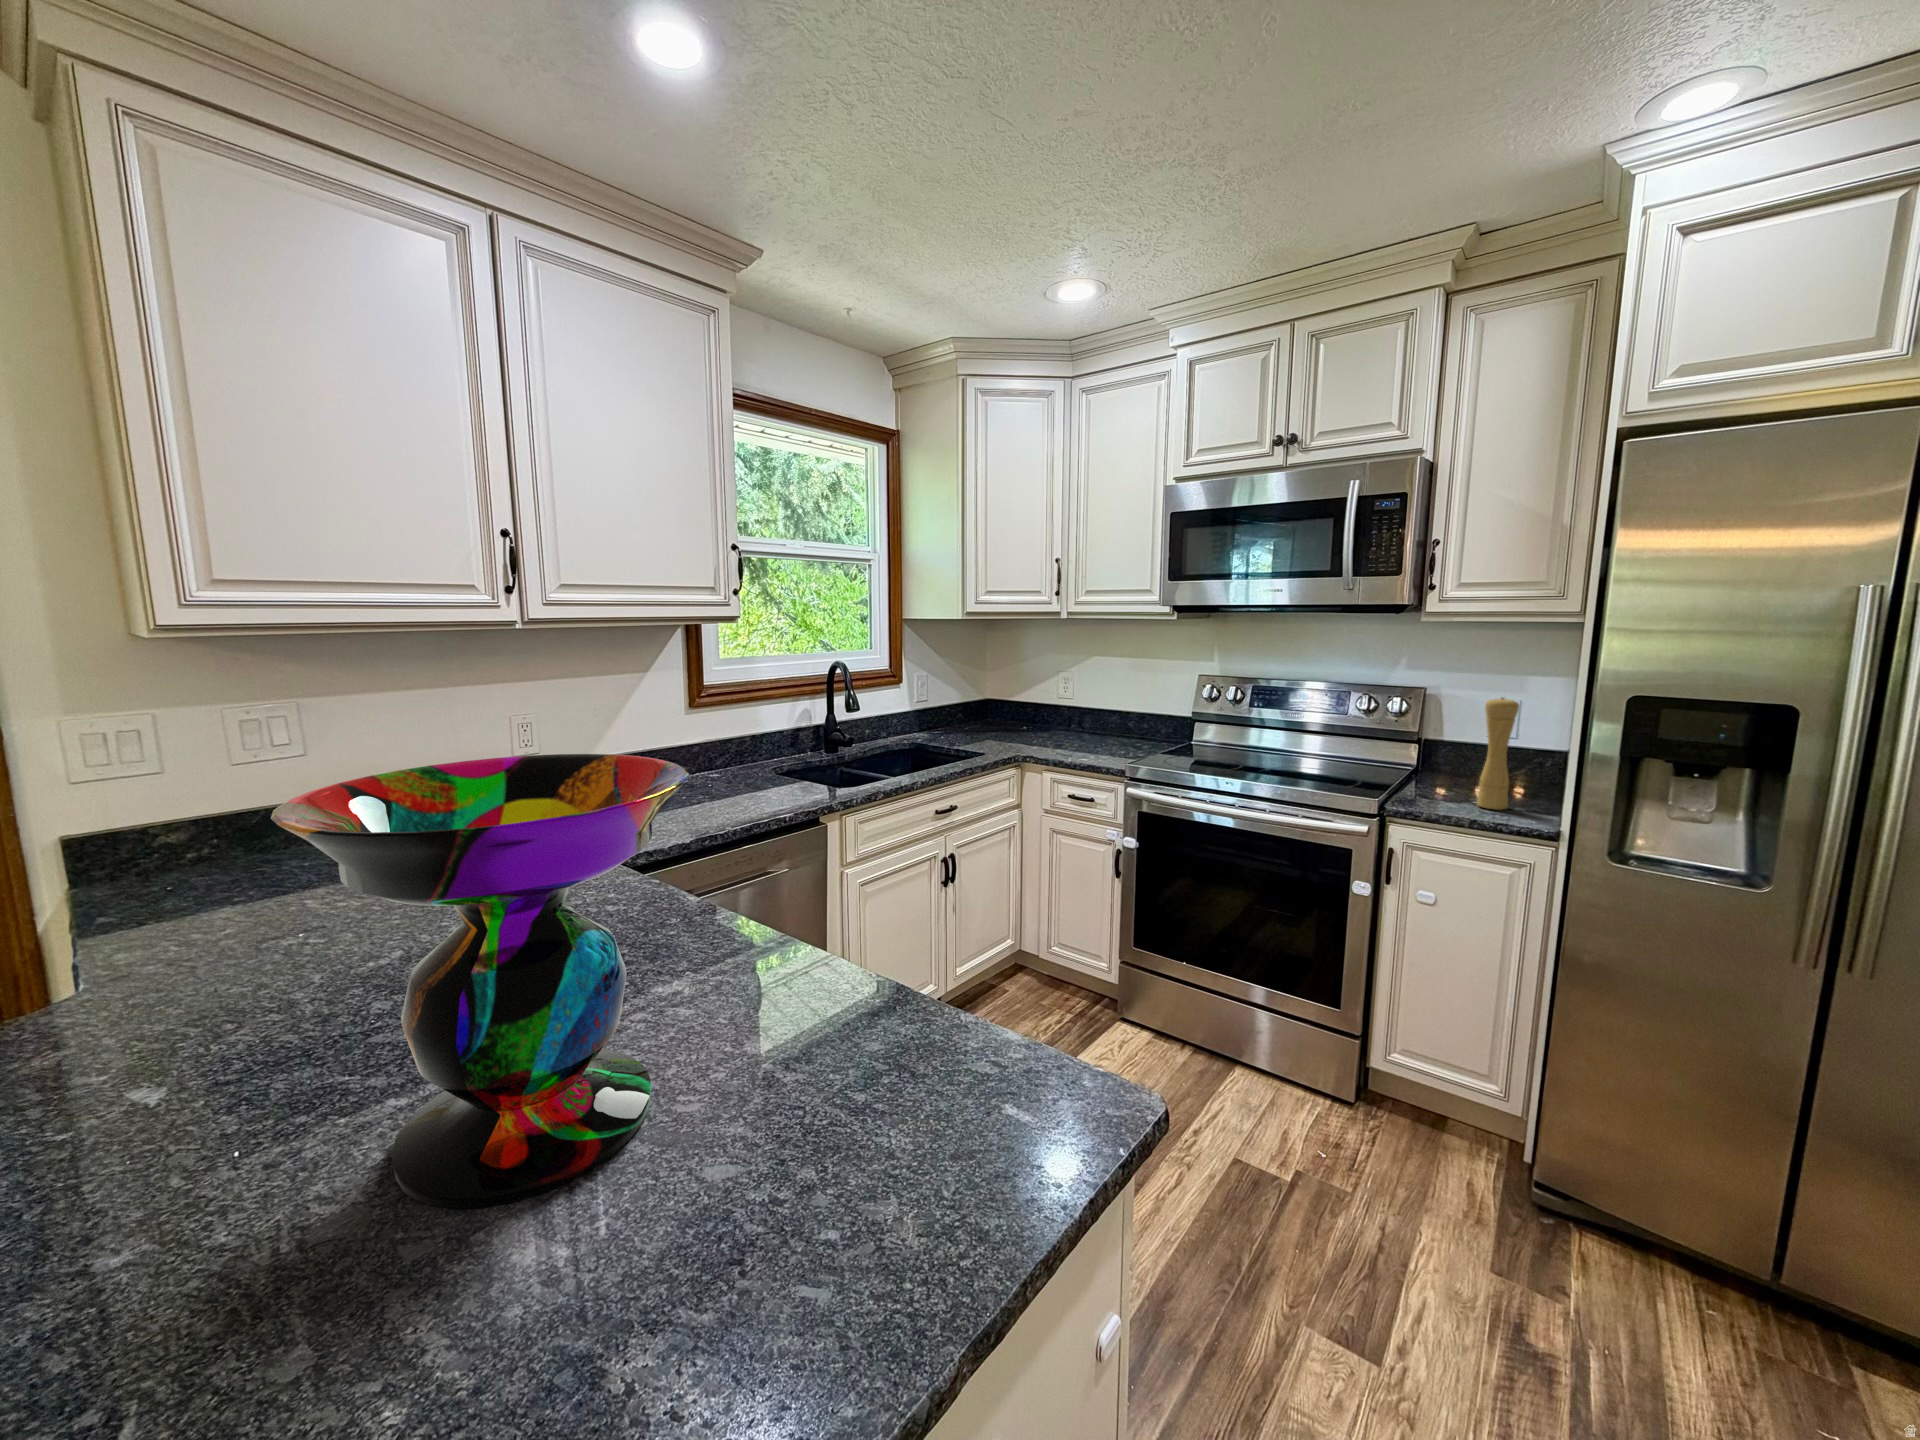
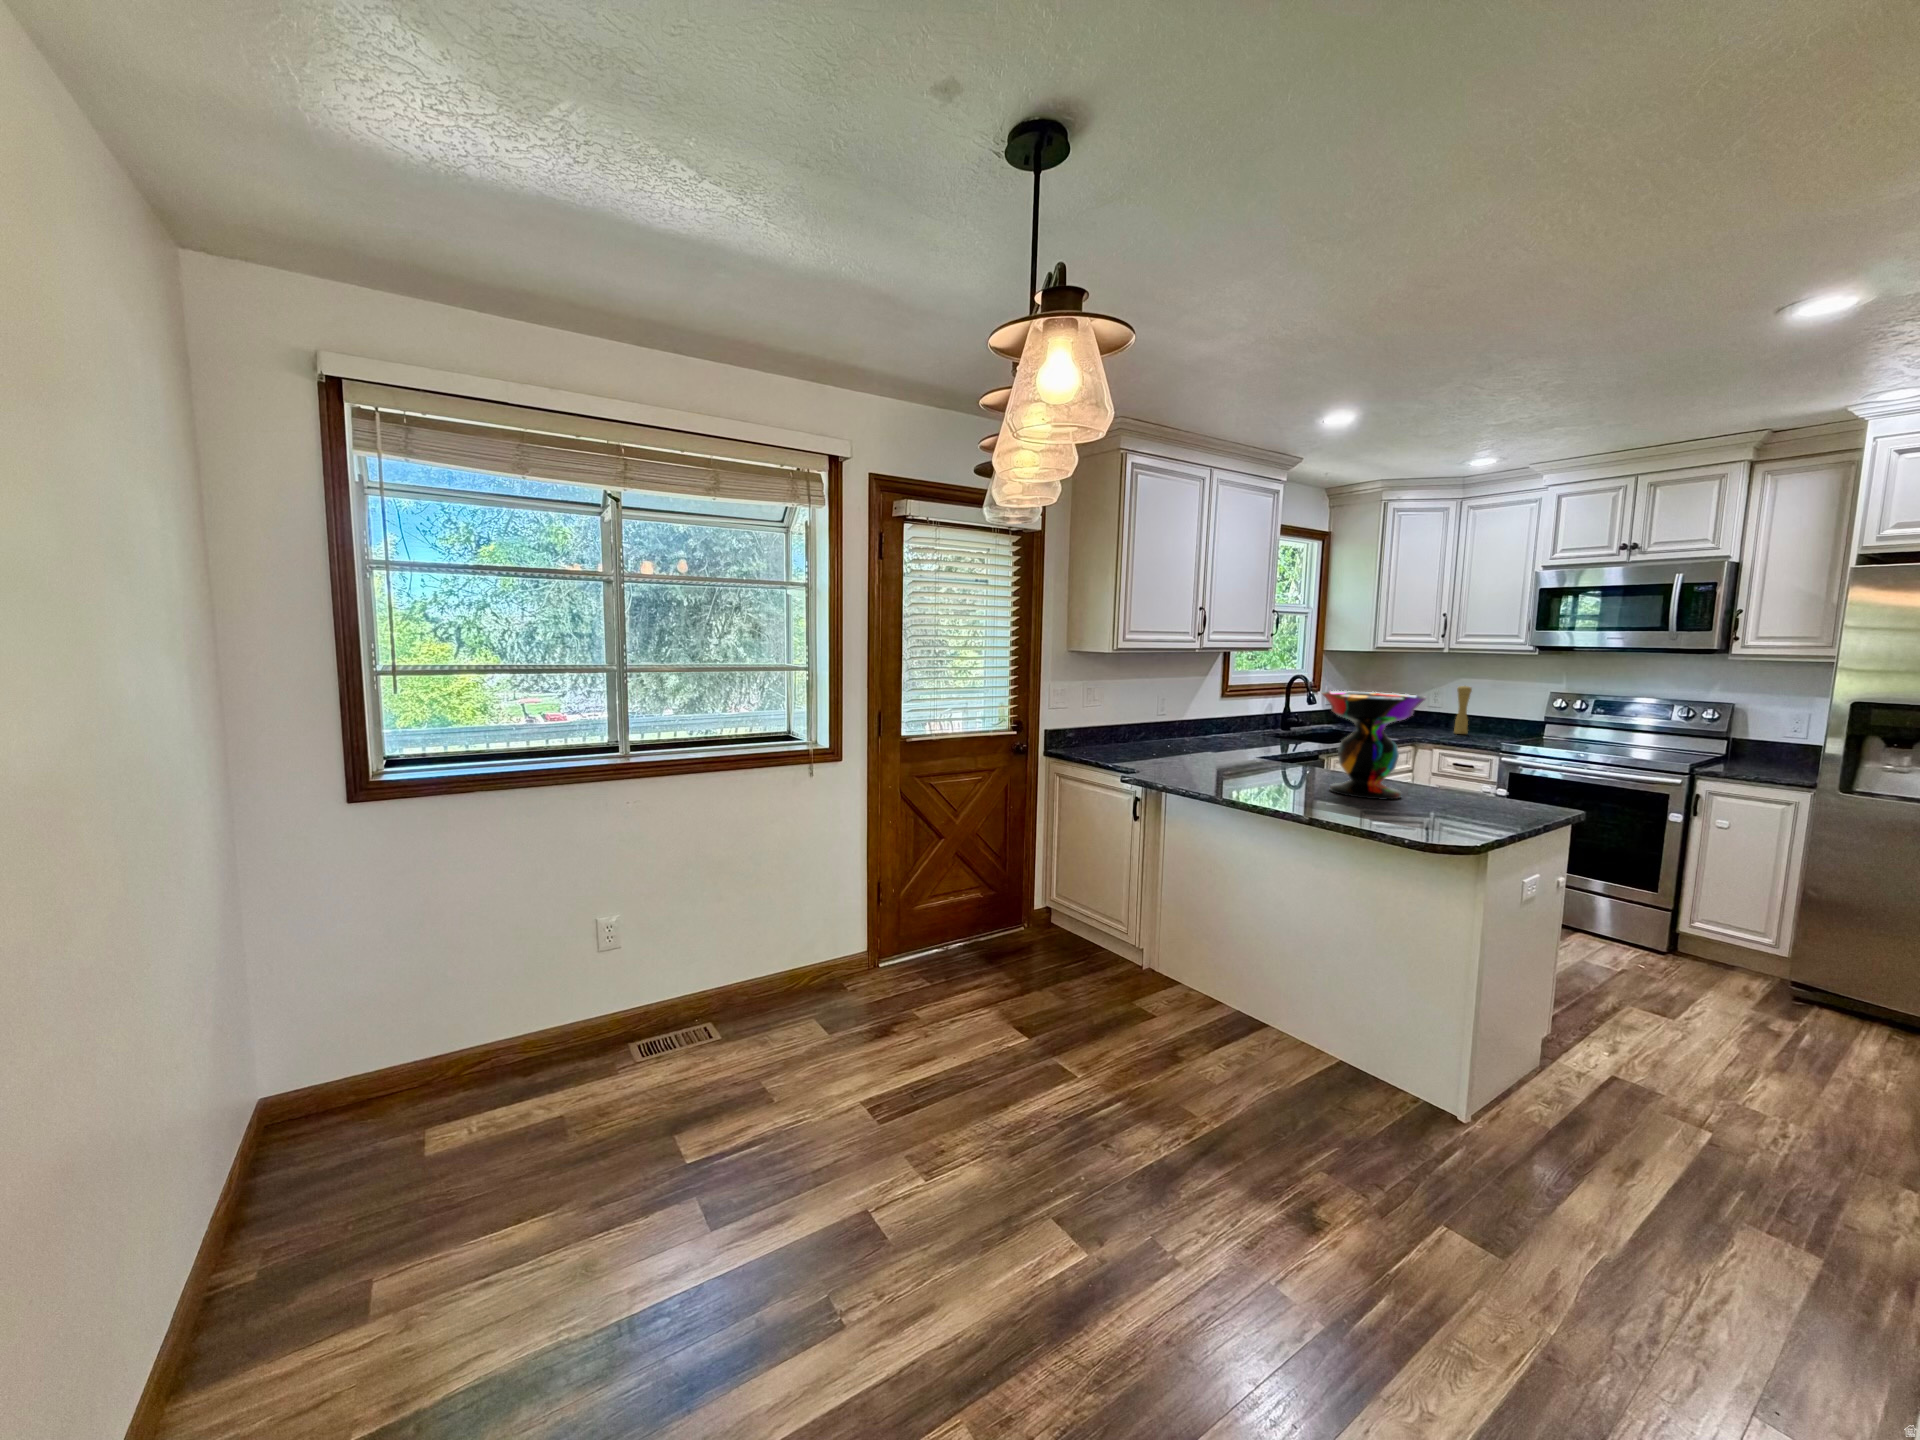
pepper mill: present [1477,697,1519,810] -> present [1454,686,1472,734]

